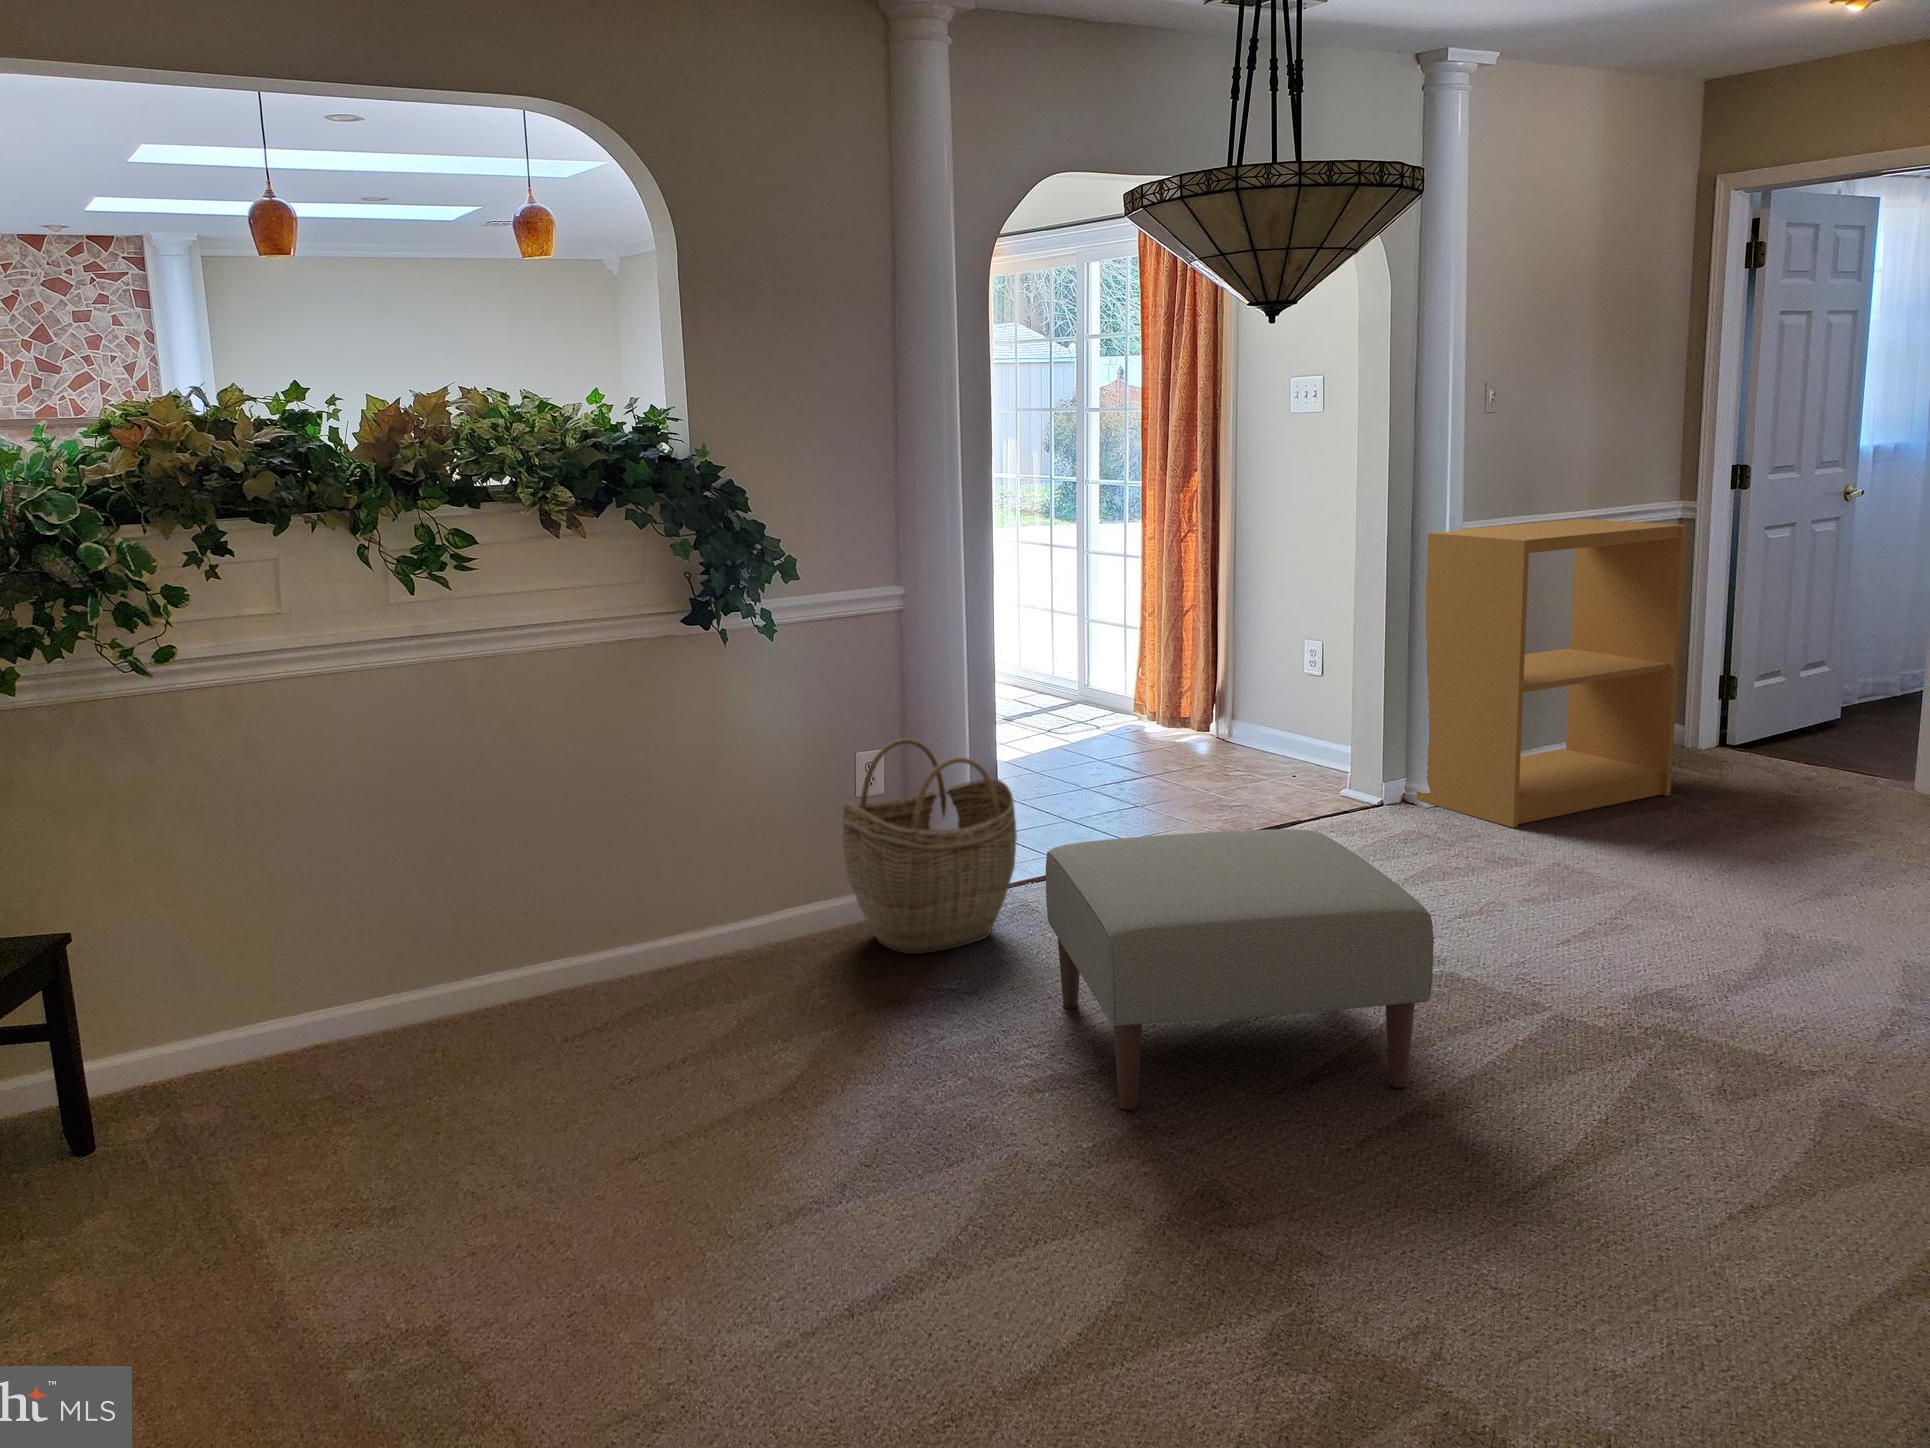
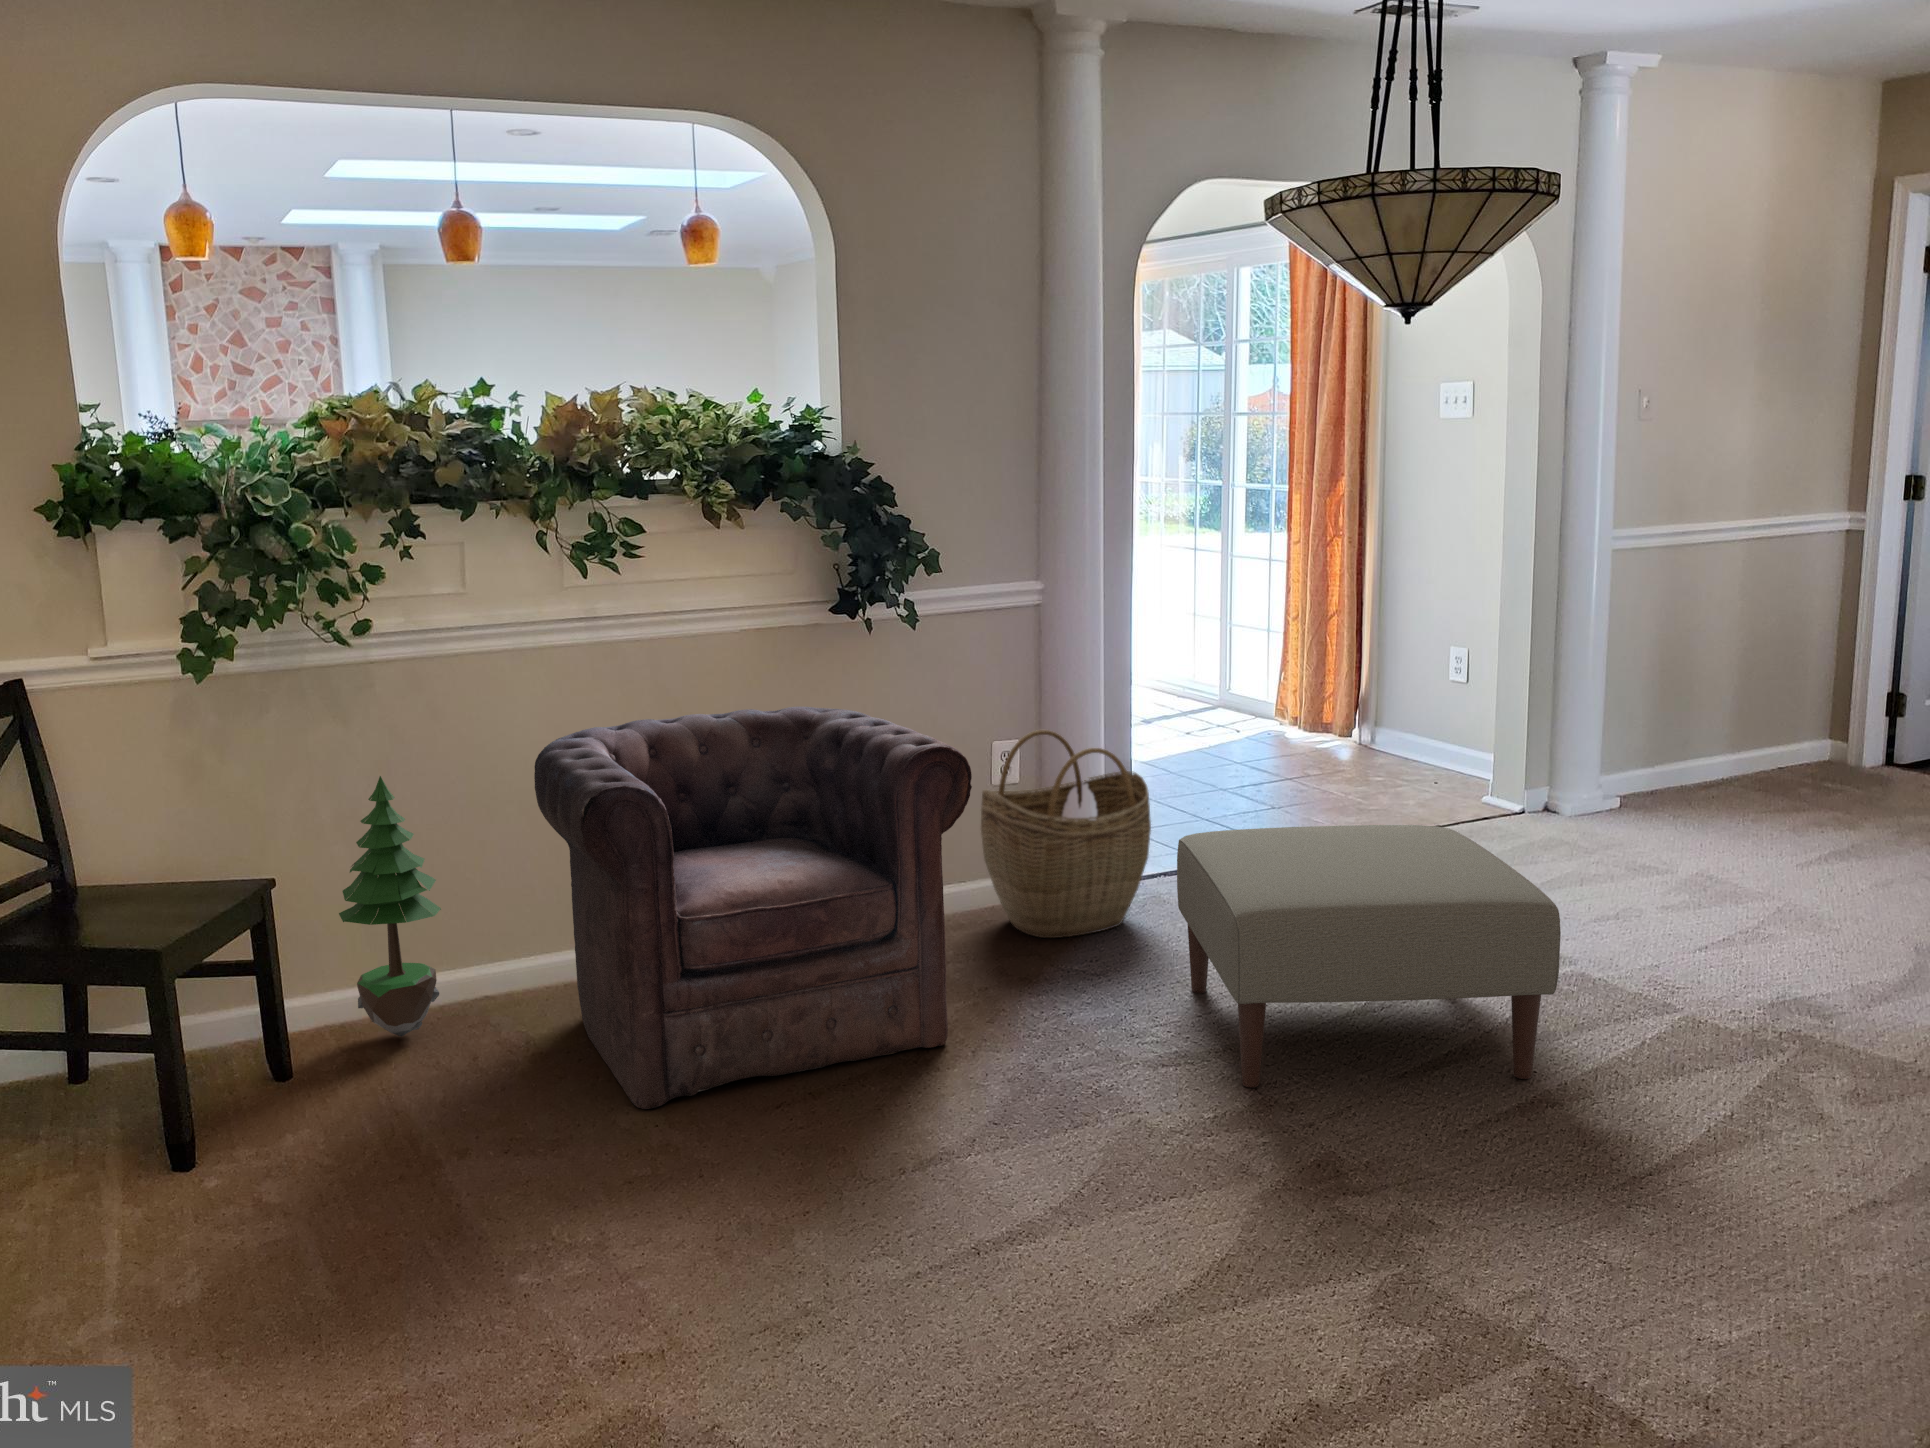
bookshelf: present [1416,519,1686,828] -> none [1565,528,1857,840]
armchair: none [363,724,834,1167] -> present [534,707,972,1109]
potted tree: none [147,815,264,1095] -> present [339,776,441,1036]

